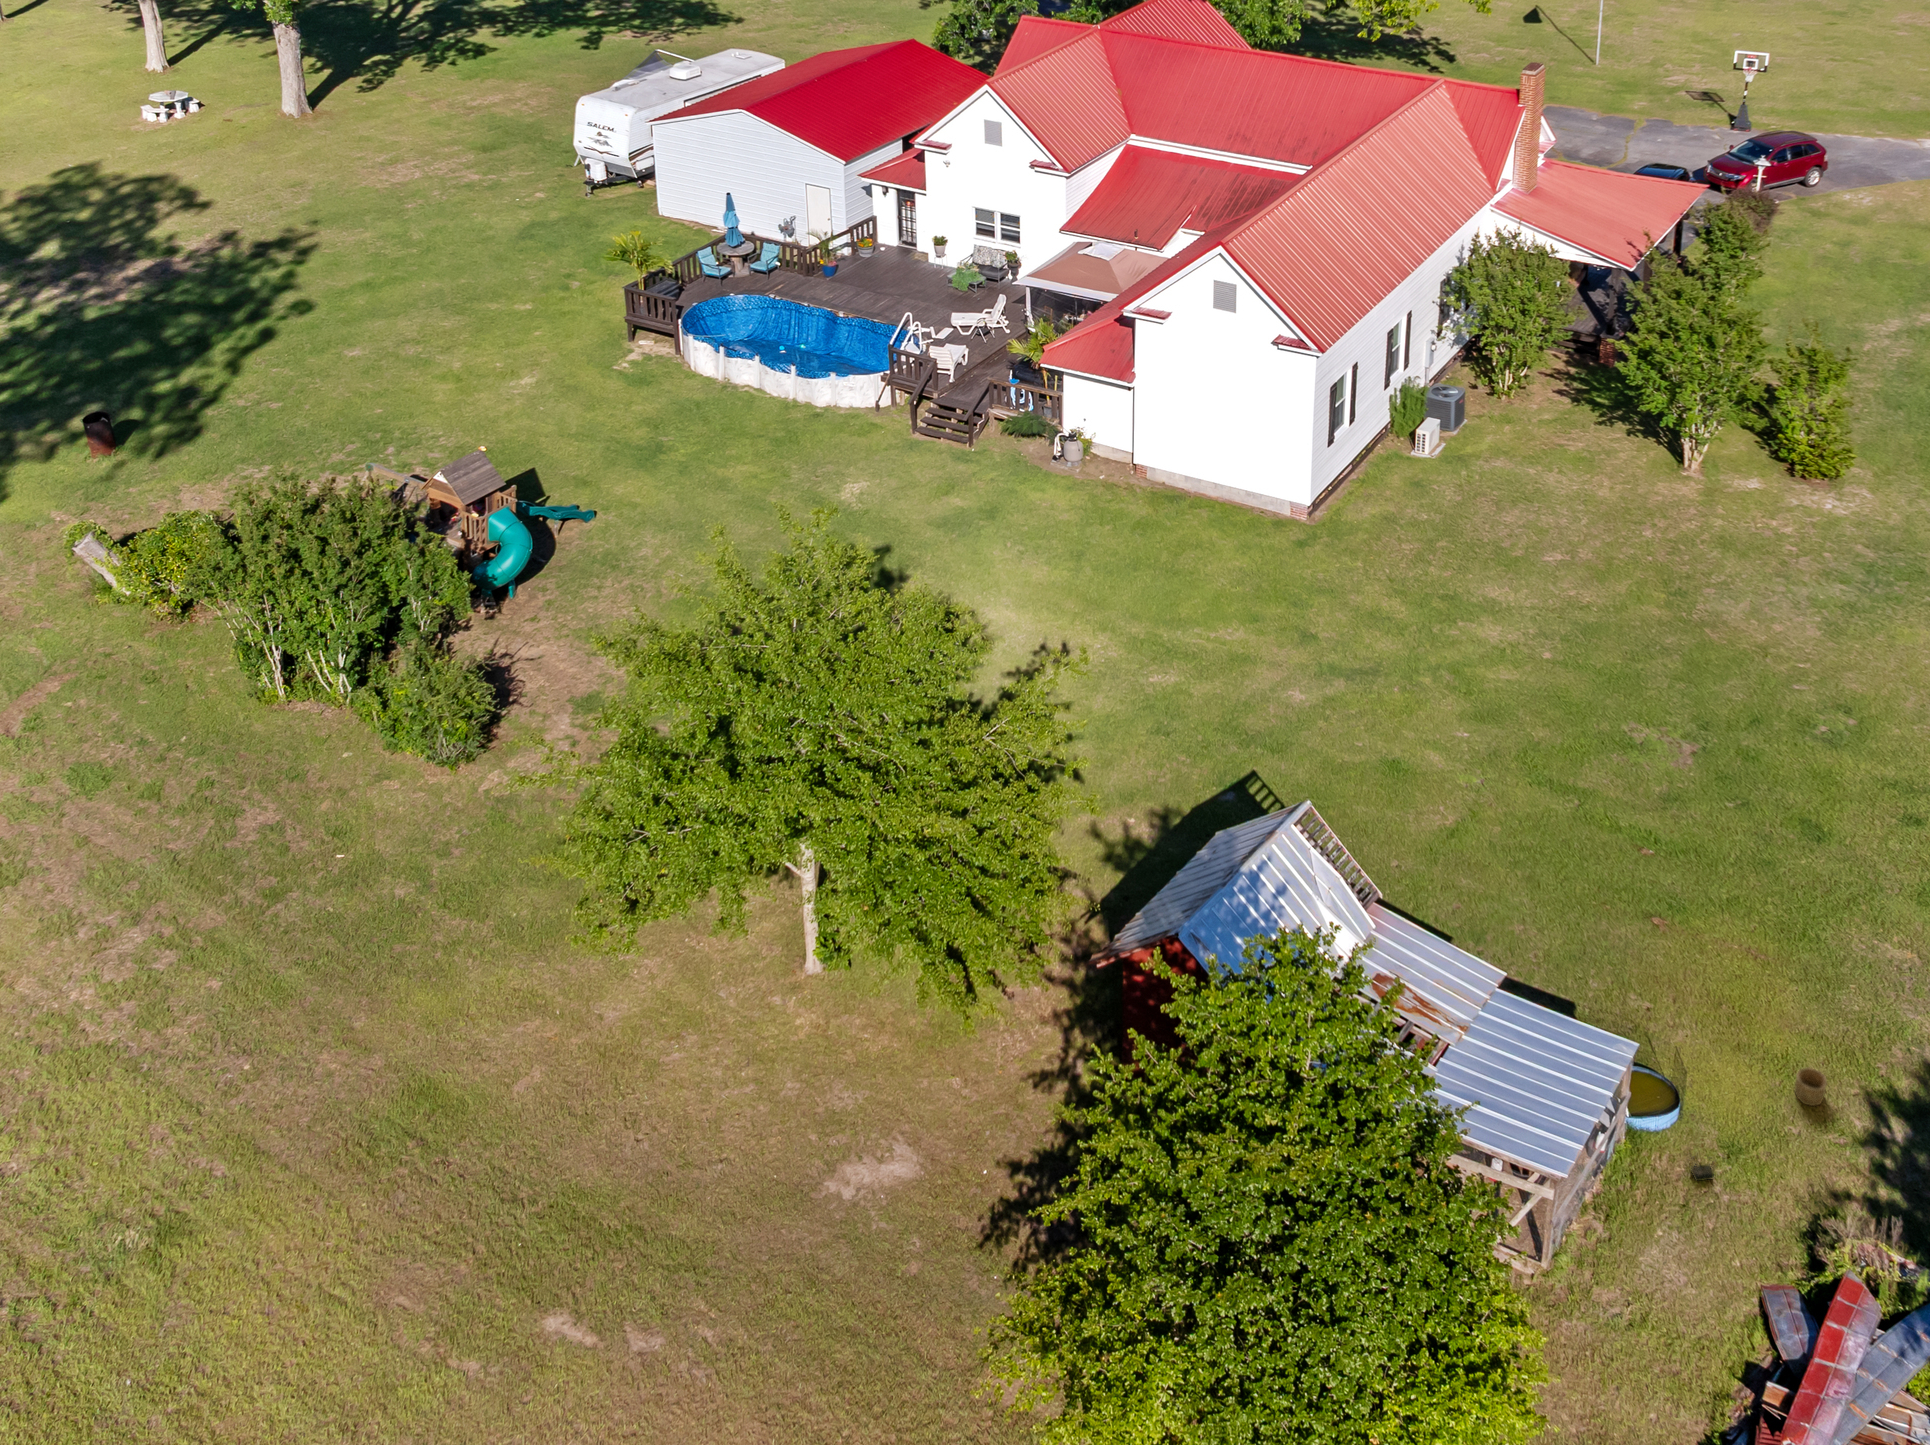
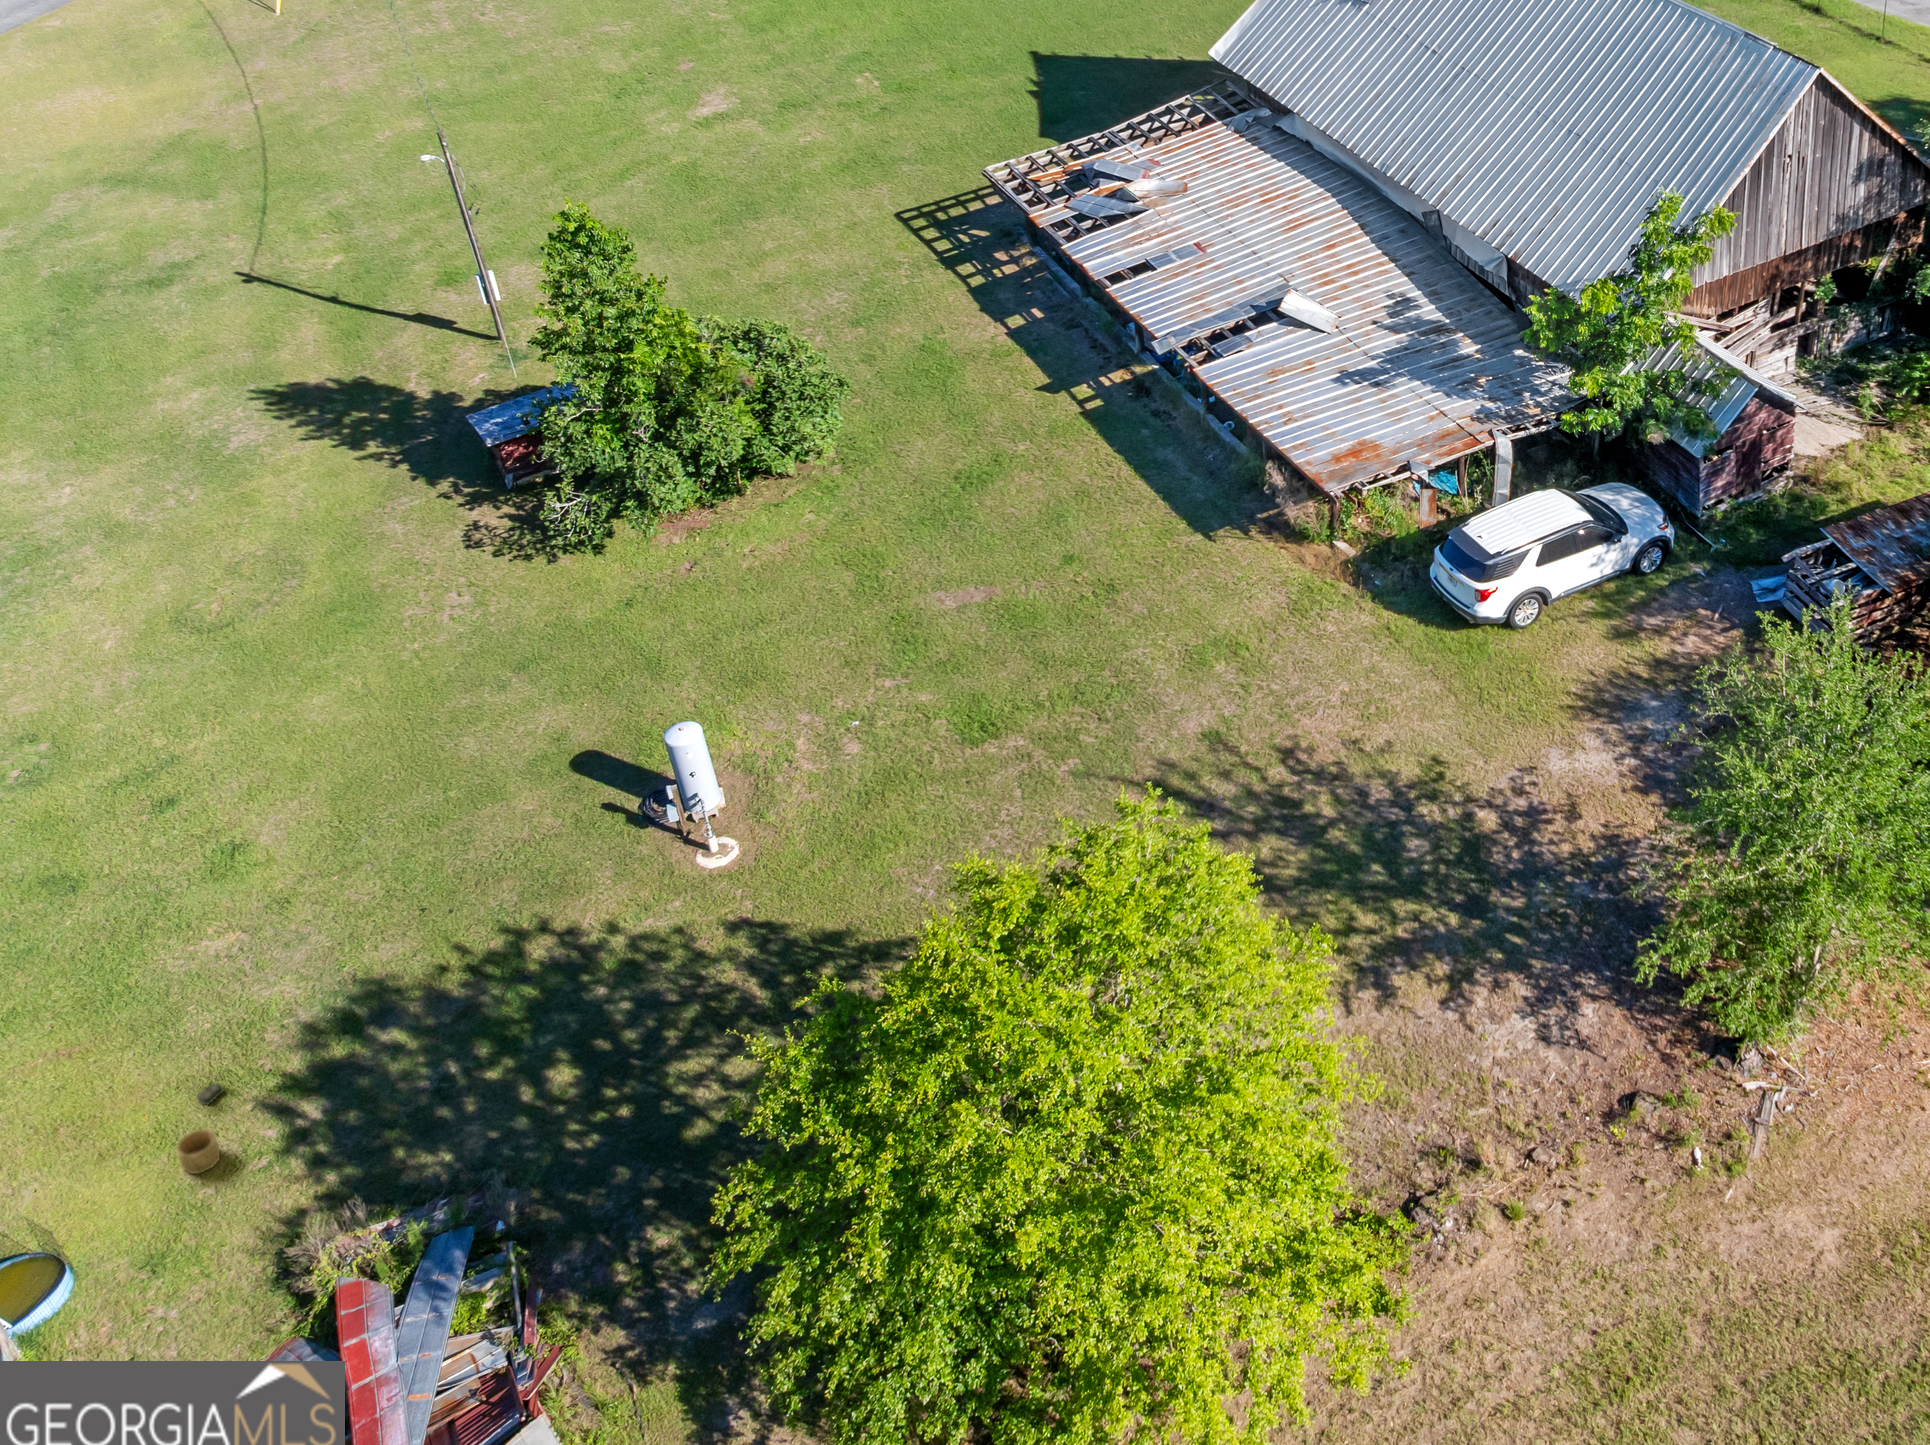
decorative plant: present [1690,1155,1714,1181] -> present [186,1077,224,1105]

